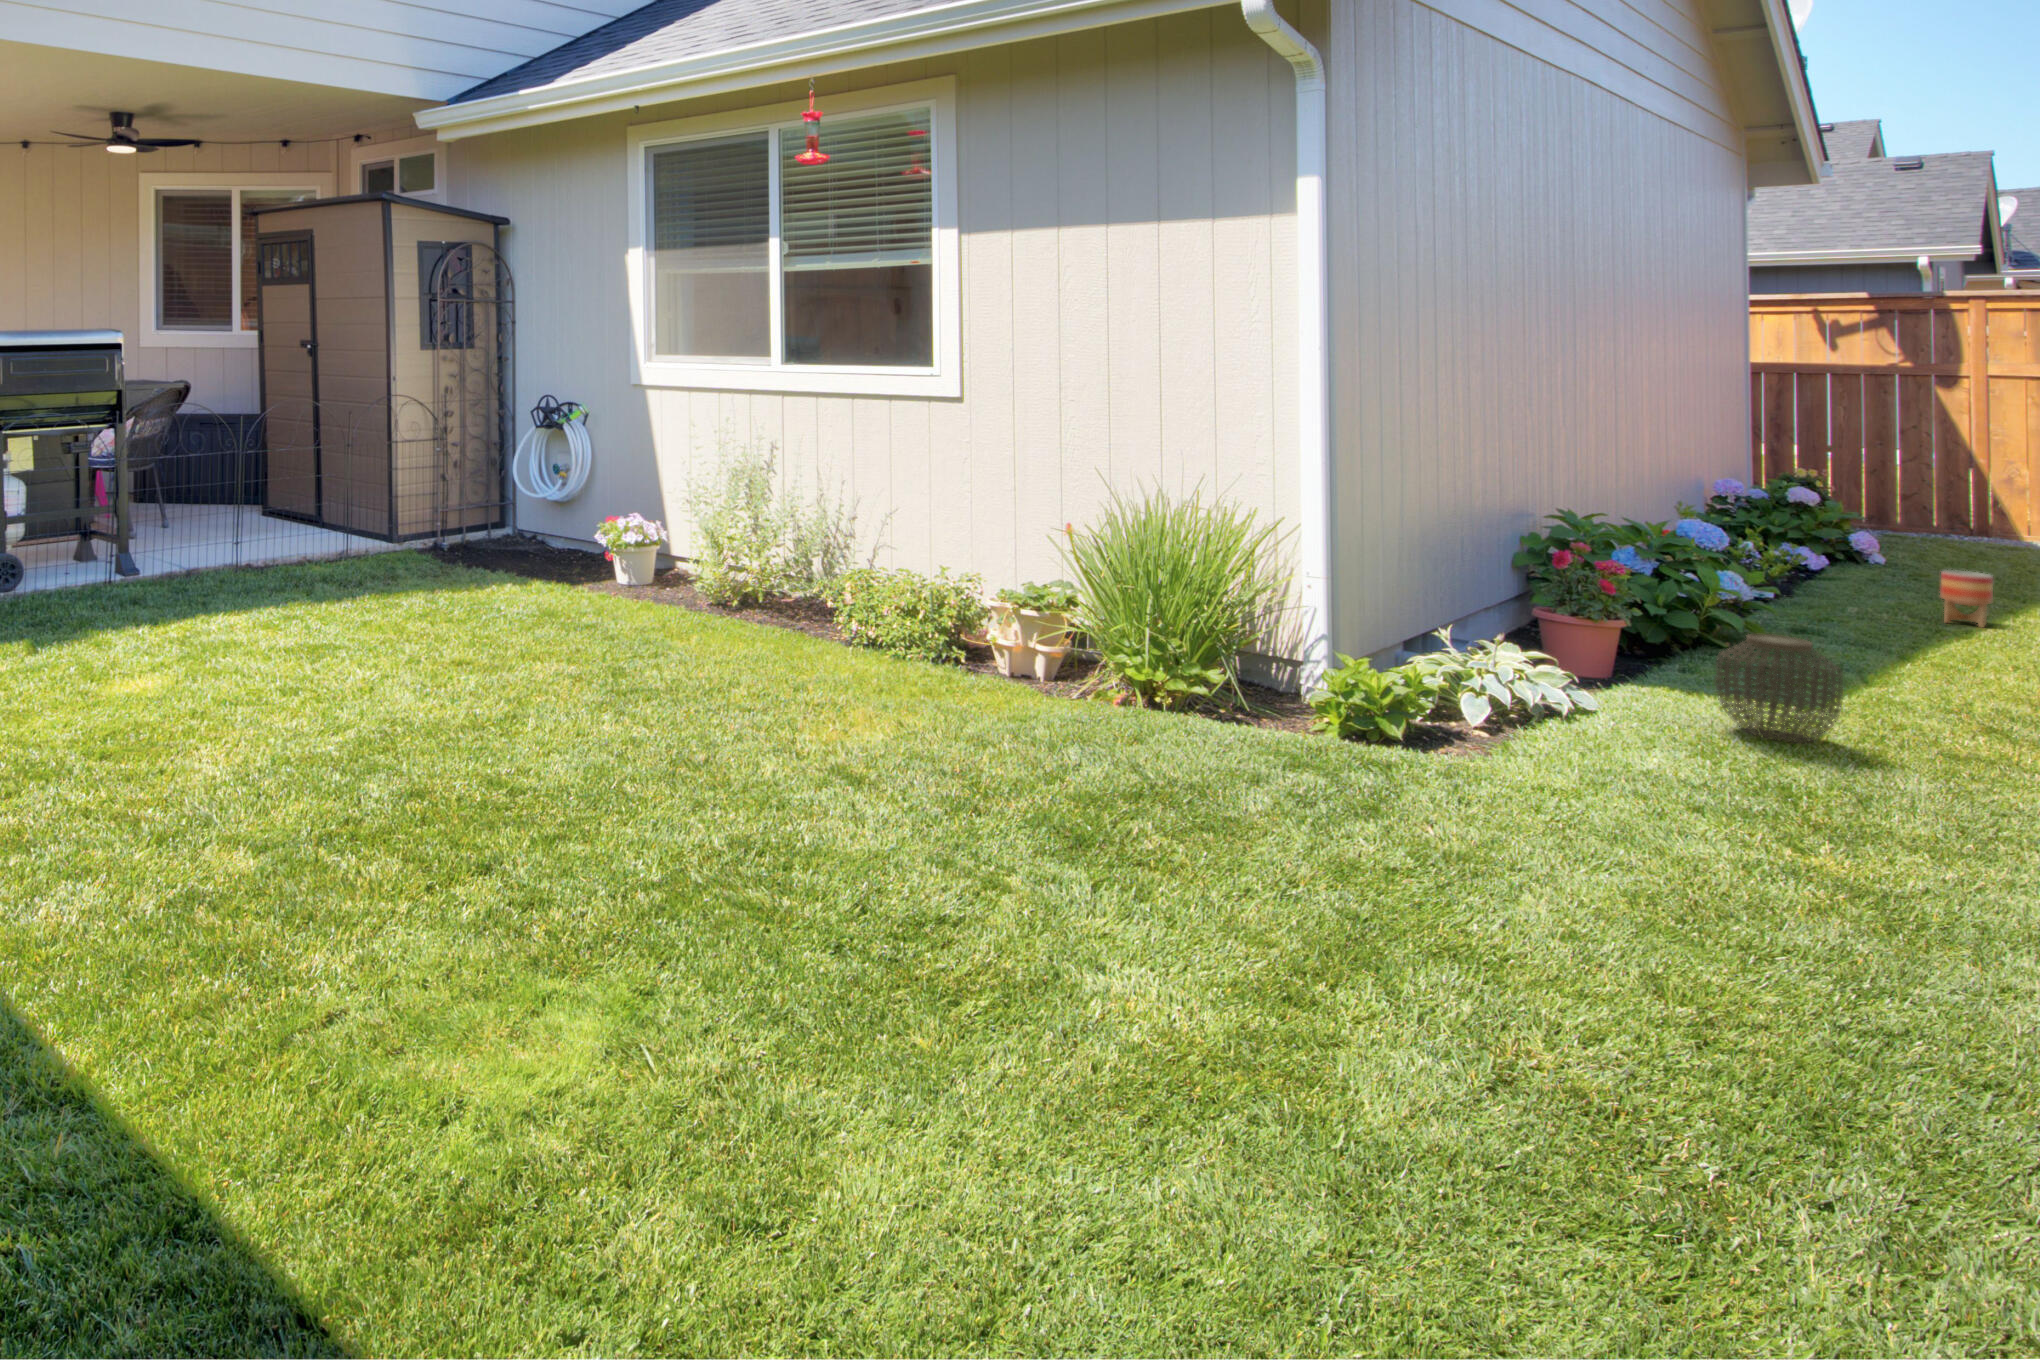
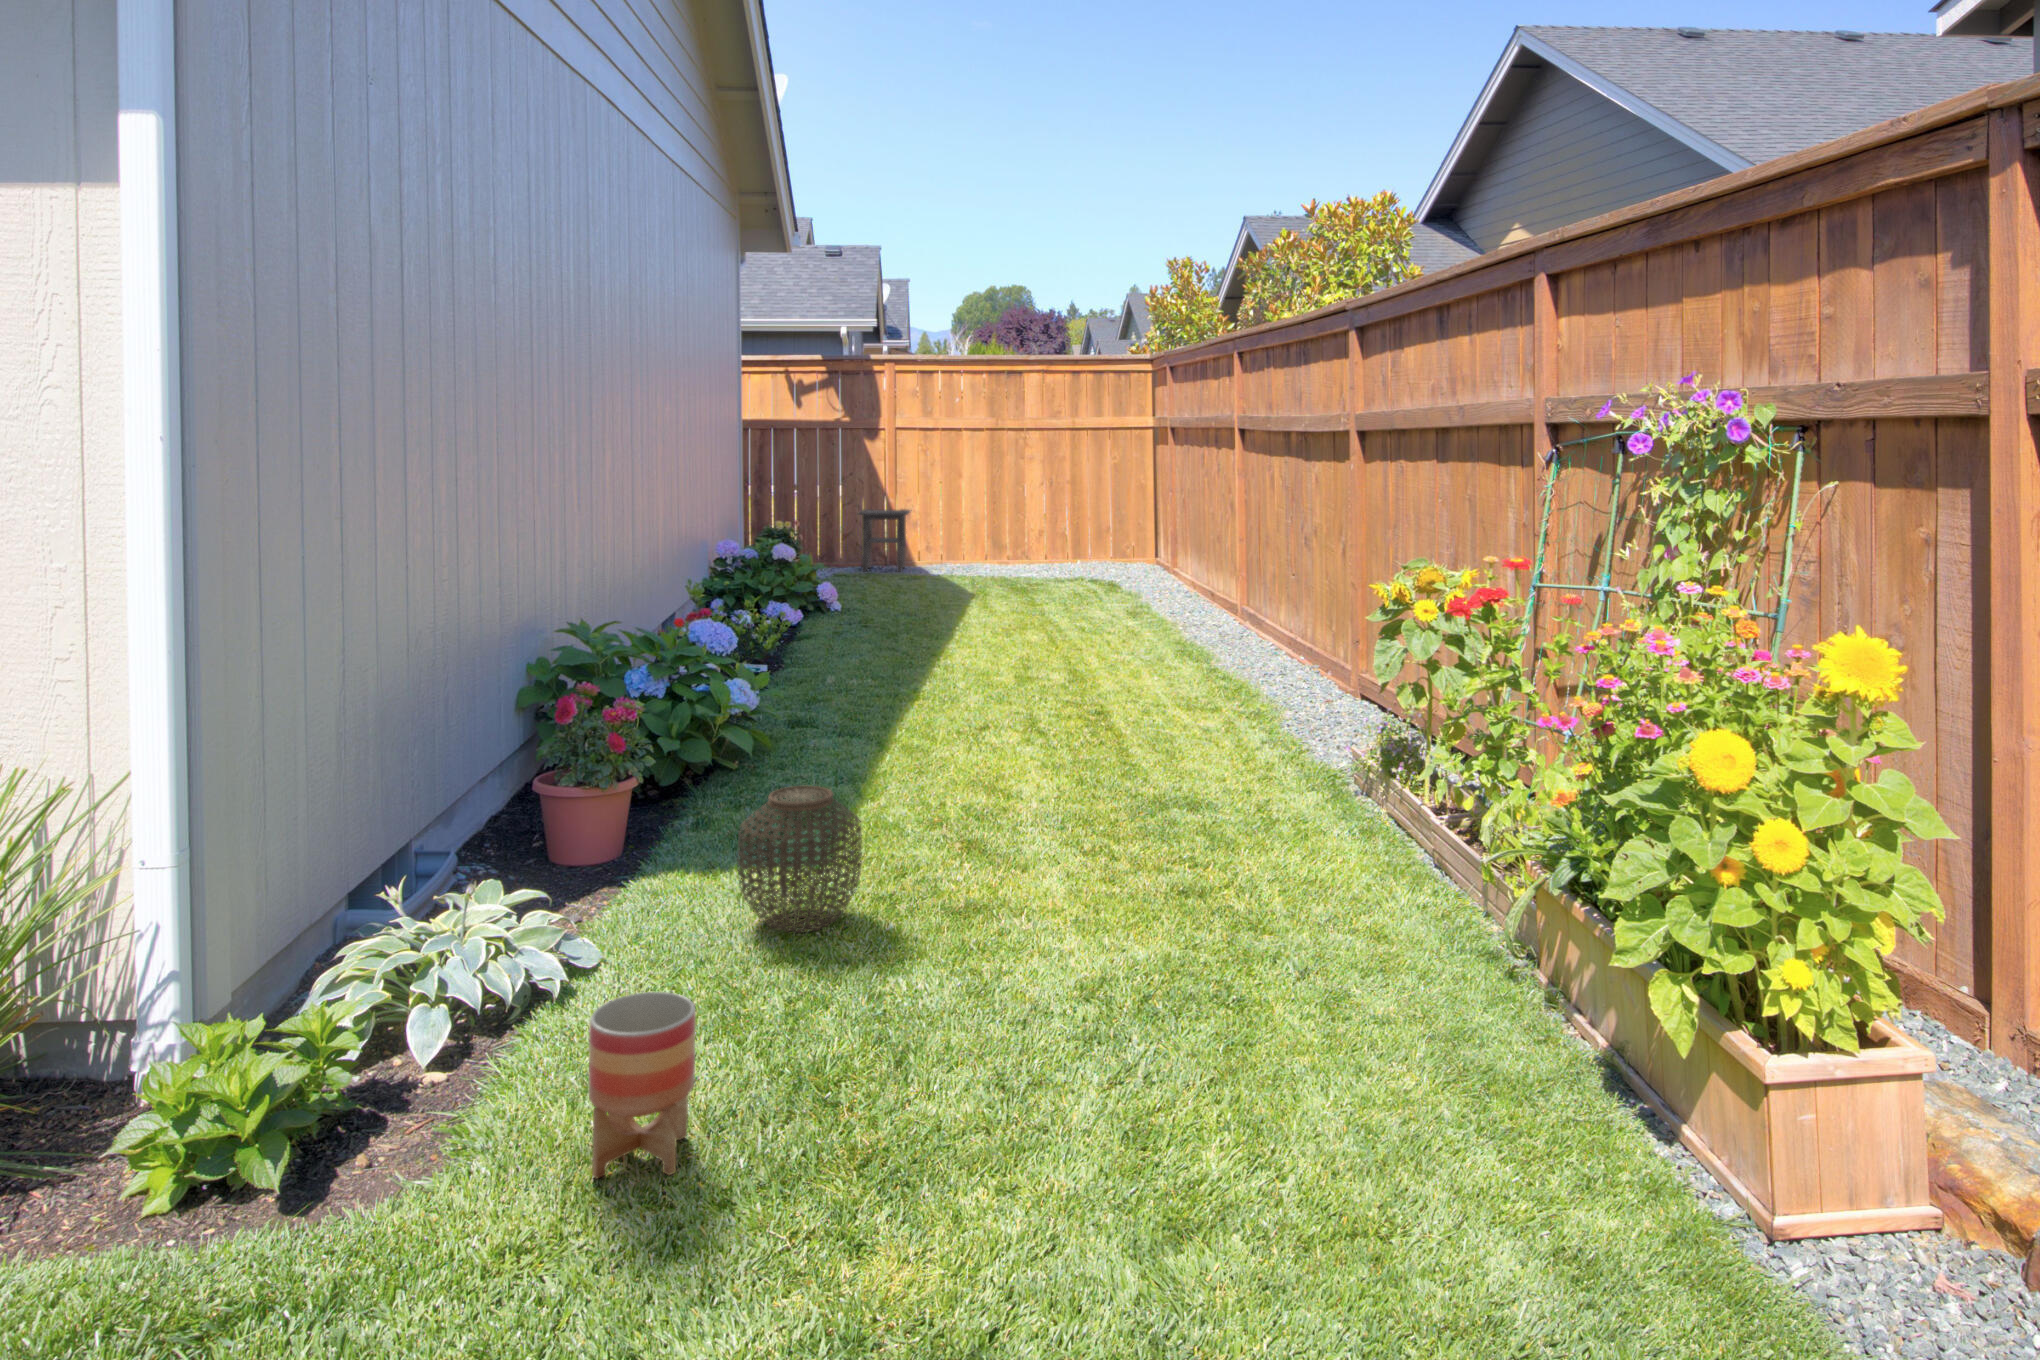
side table: none [1919,467,2013,542] -> present [858,509,910,572]
planter: present [1940,570,1993,627] -> present [589,992,696,1179]

